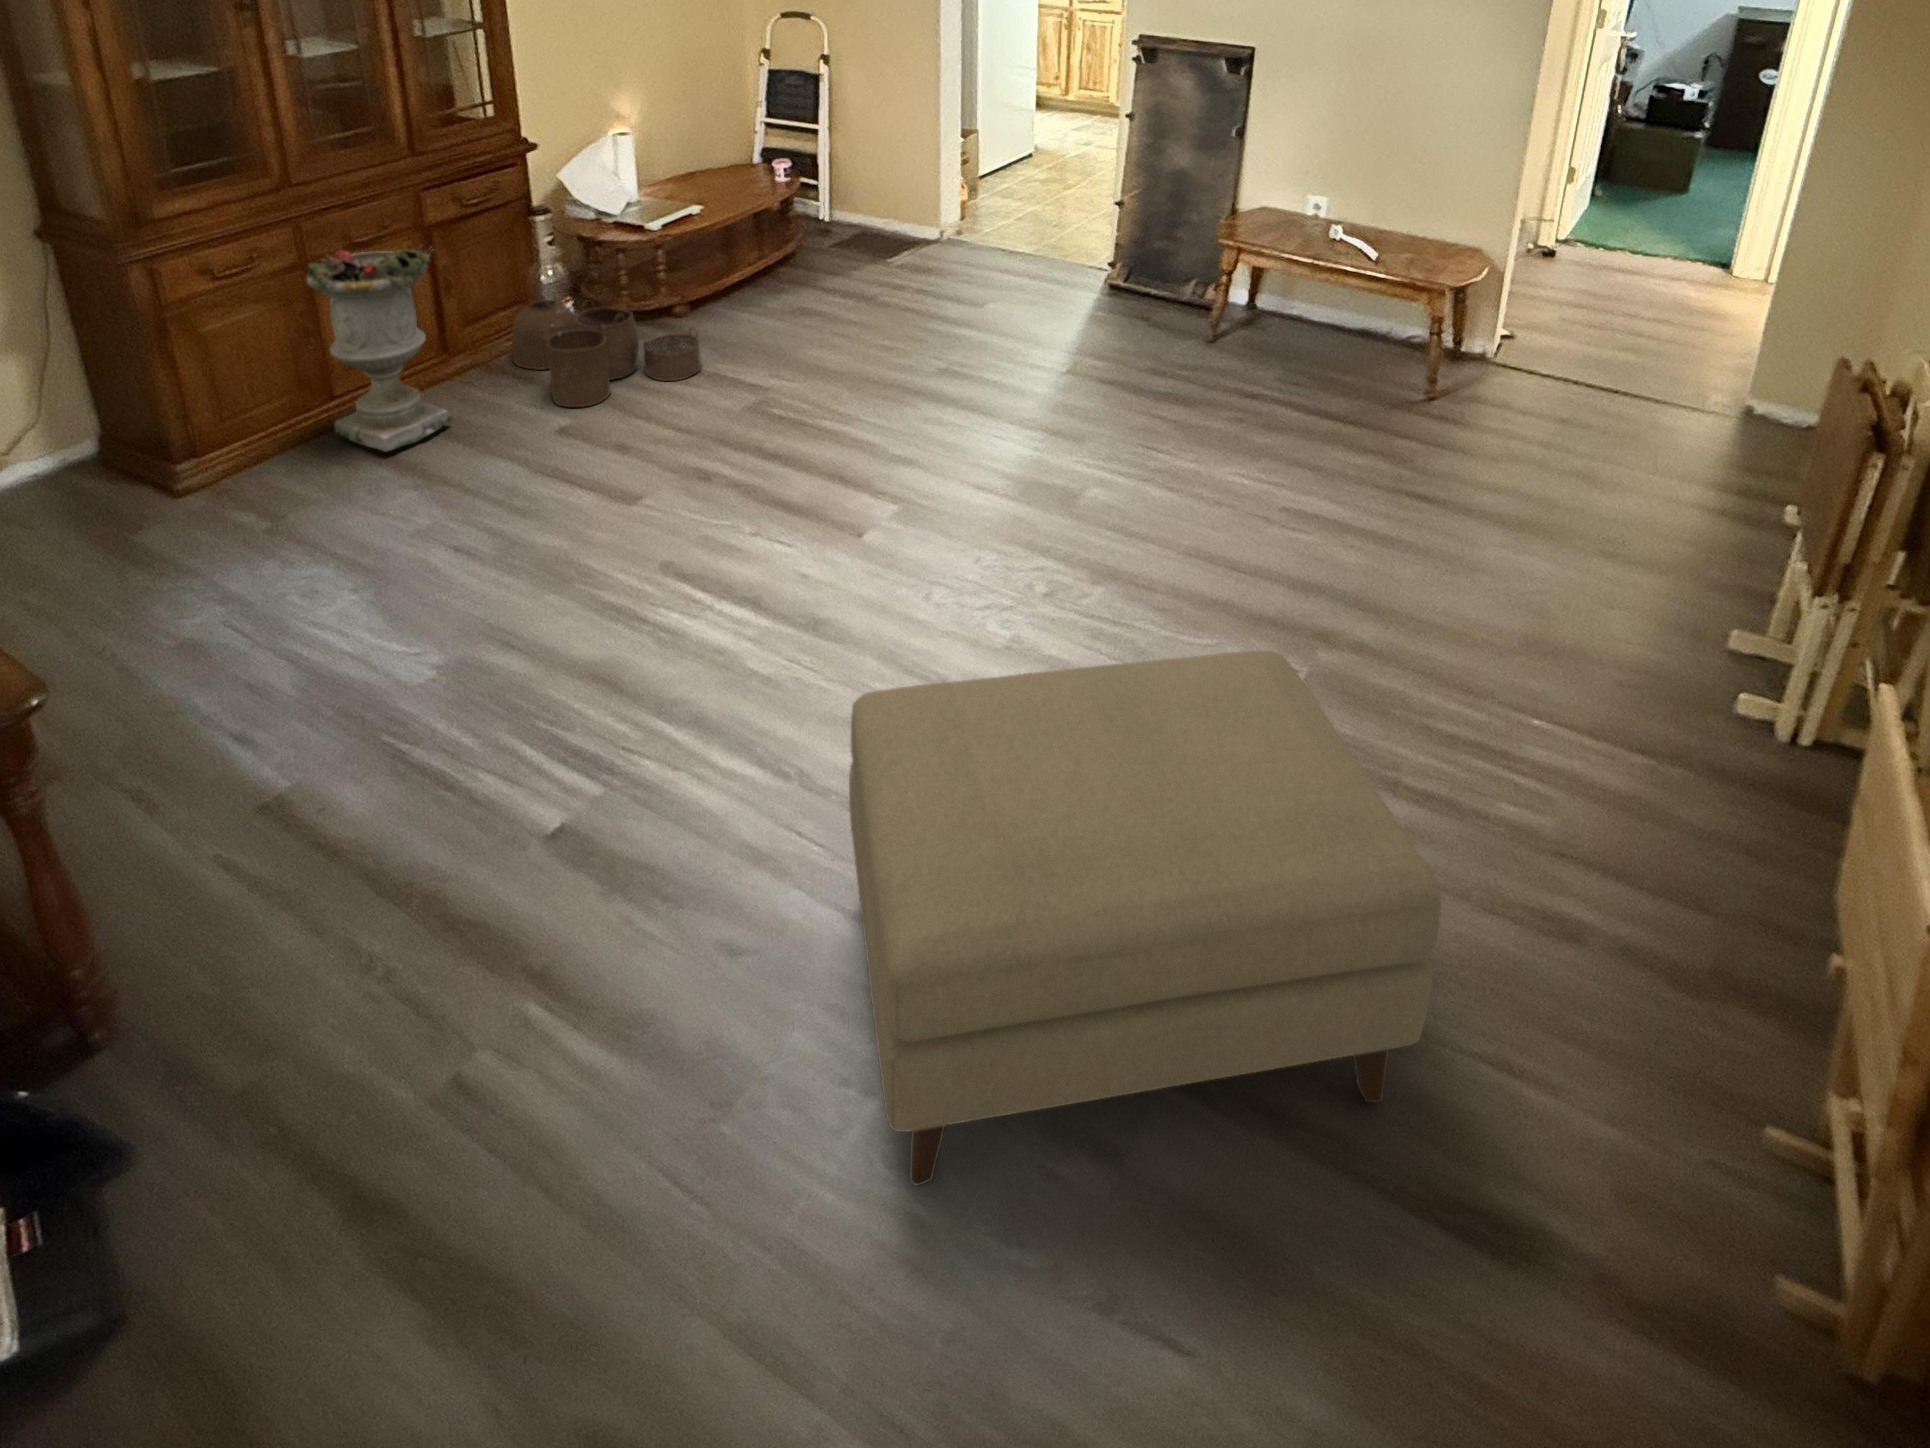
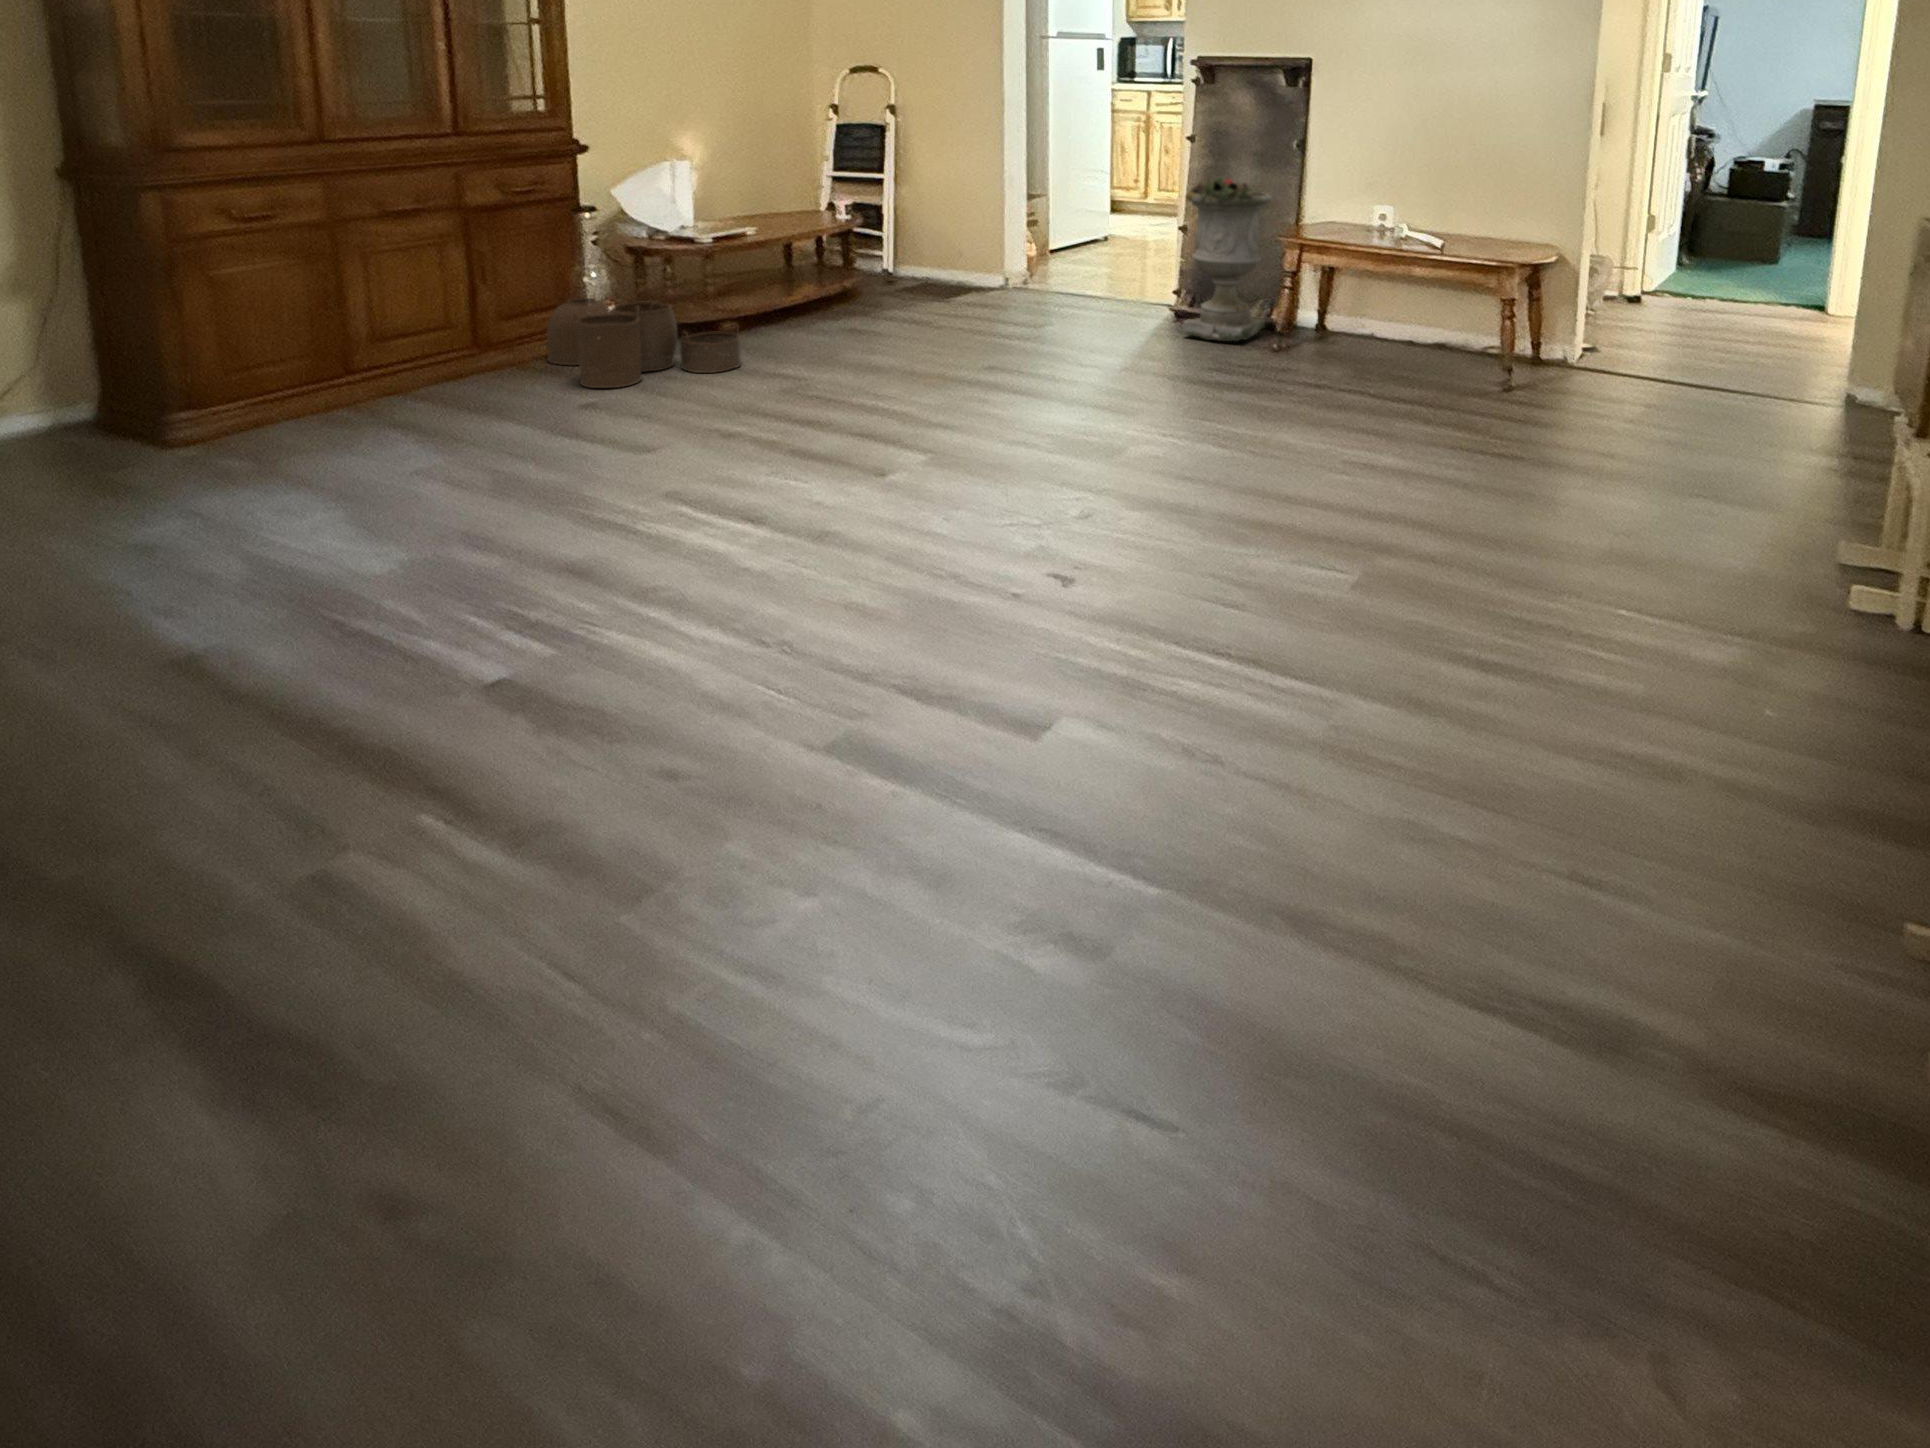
planter: present [307,246,451,451] -> present [1182,175,1272,341]
ottoman: present [849,650,1441,1185] -> none [803,434,1474,953]

